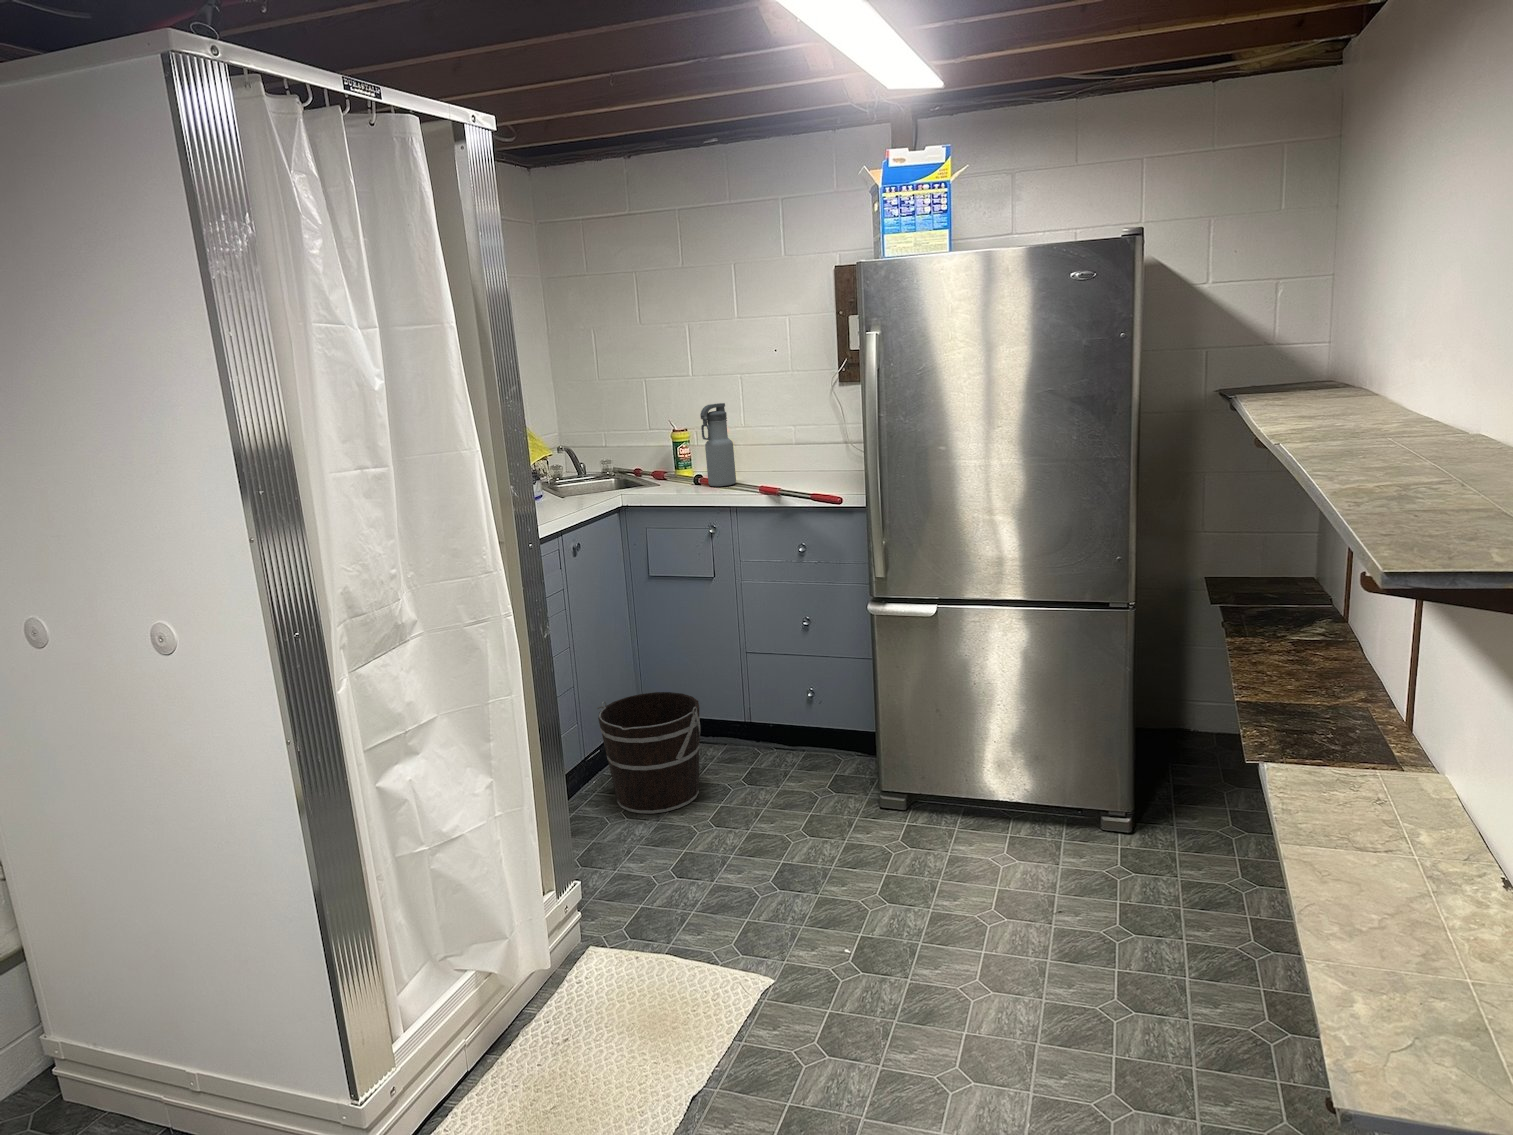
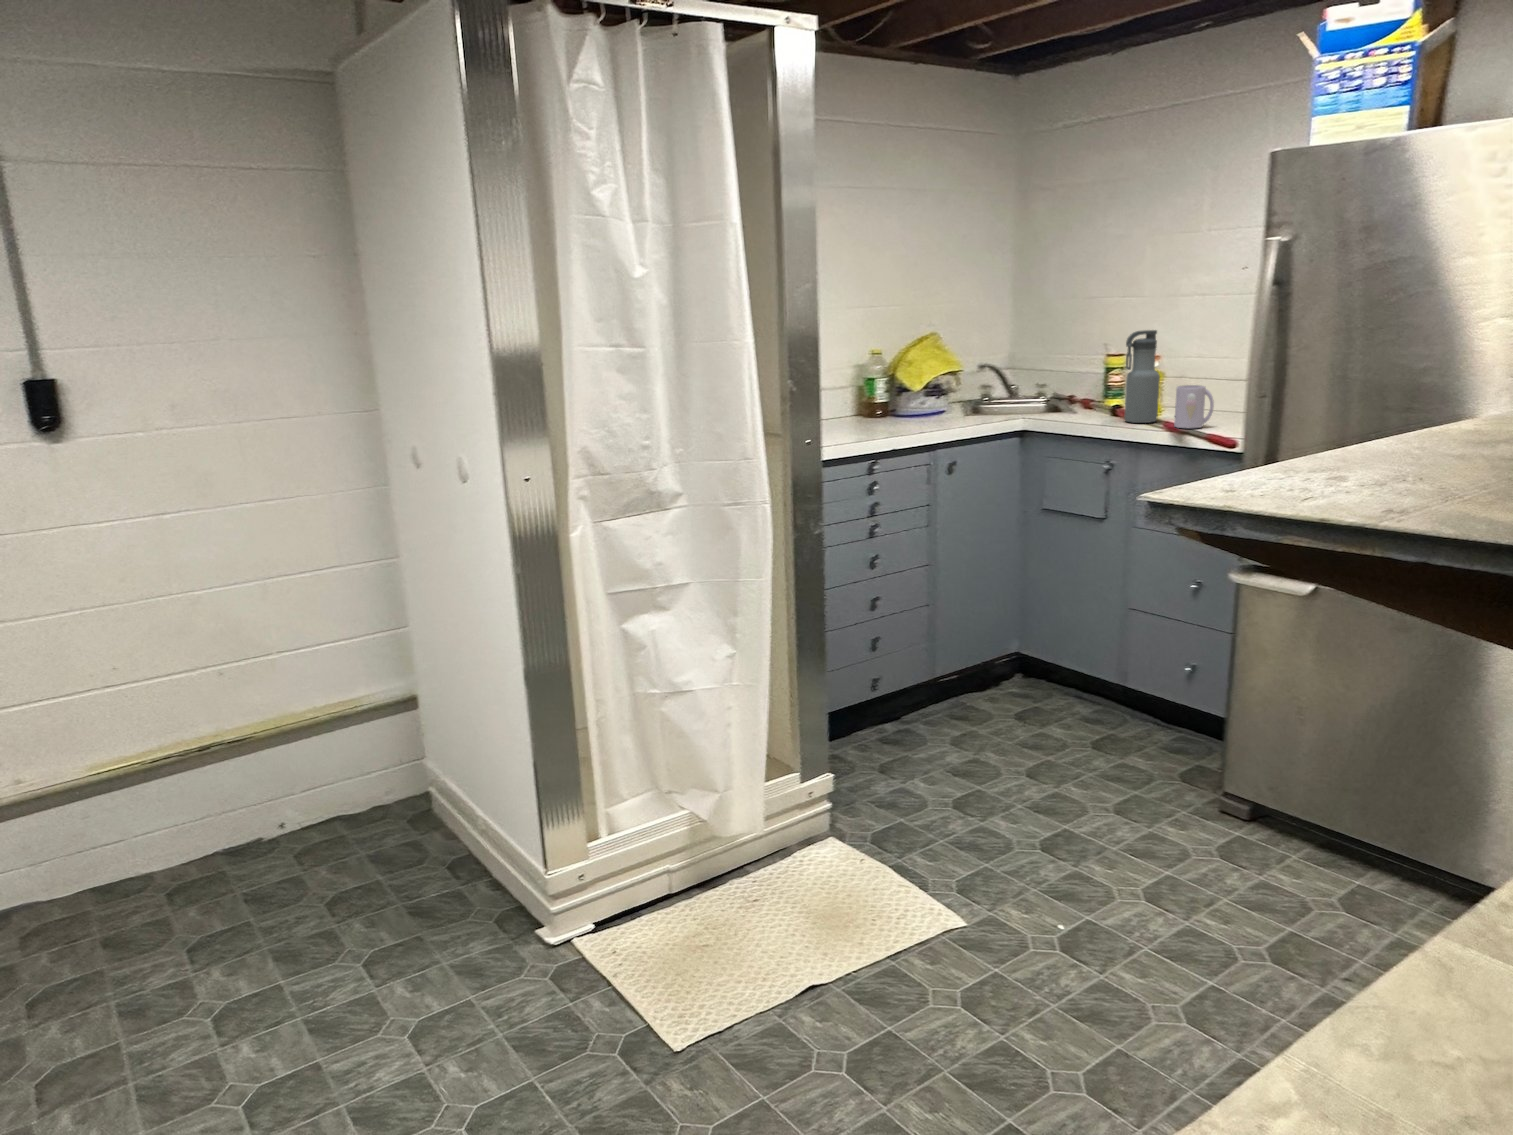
mug: none [753,448,785,486] -> present [1174,385,1214,428]
bucket: present [597,692,700,814] -> none [943,624,1049,747]

